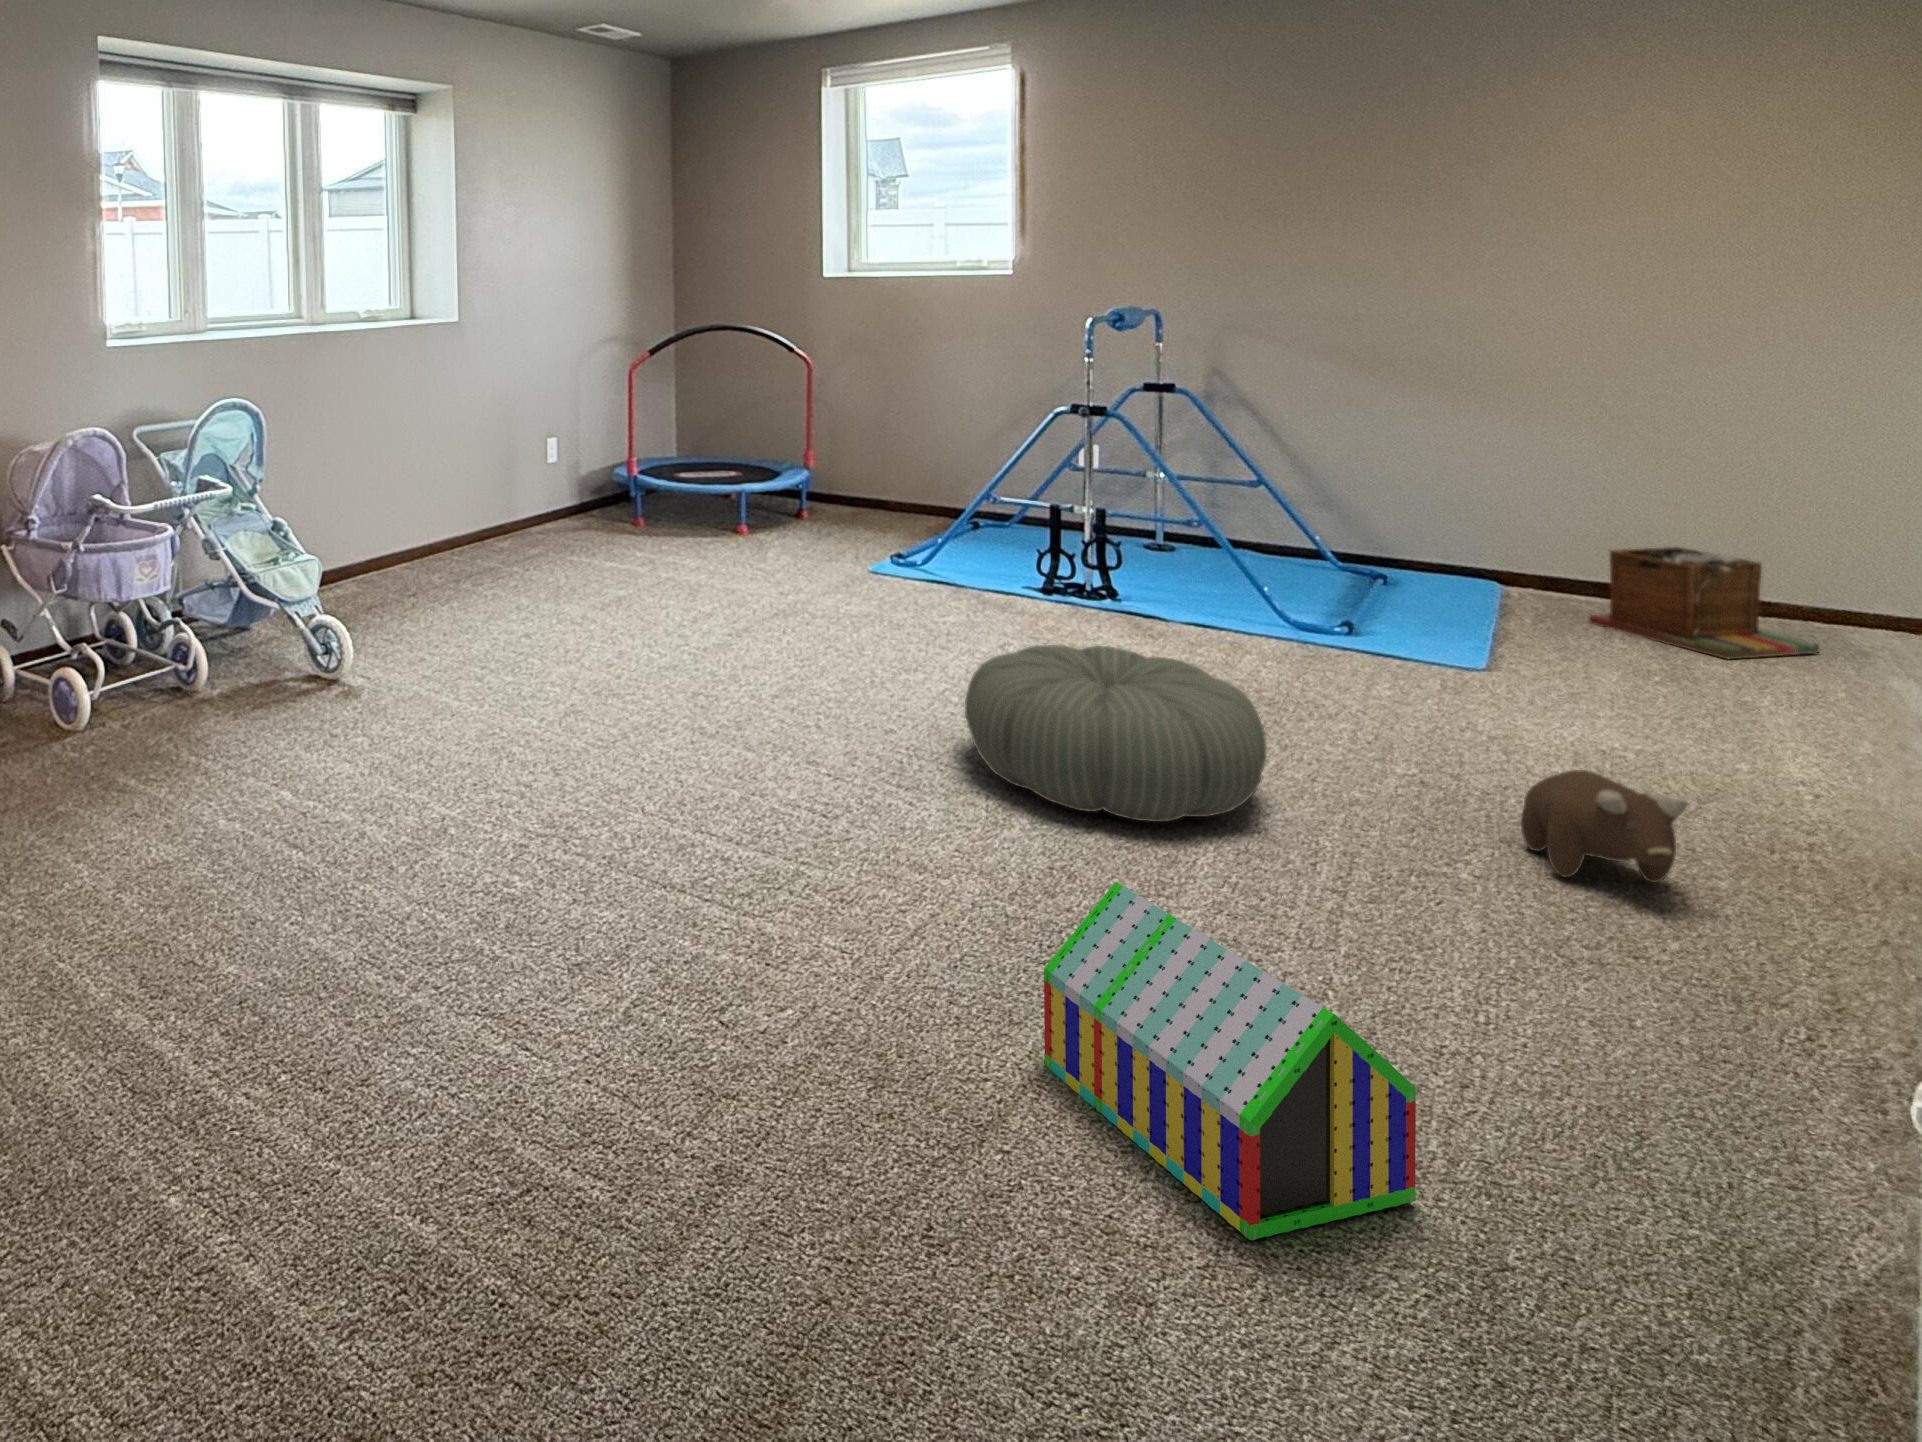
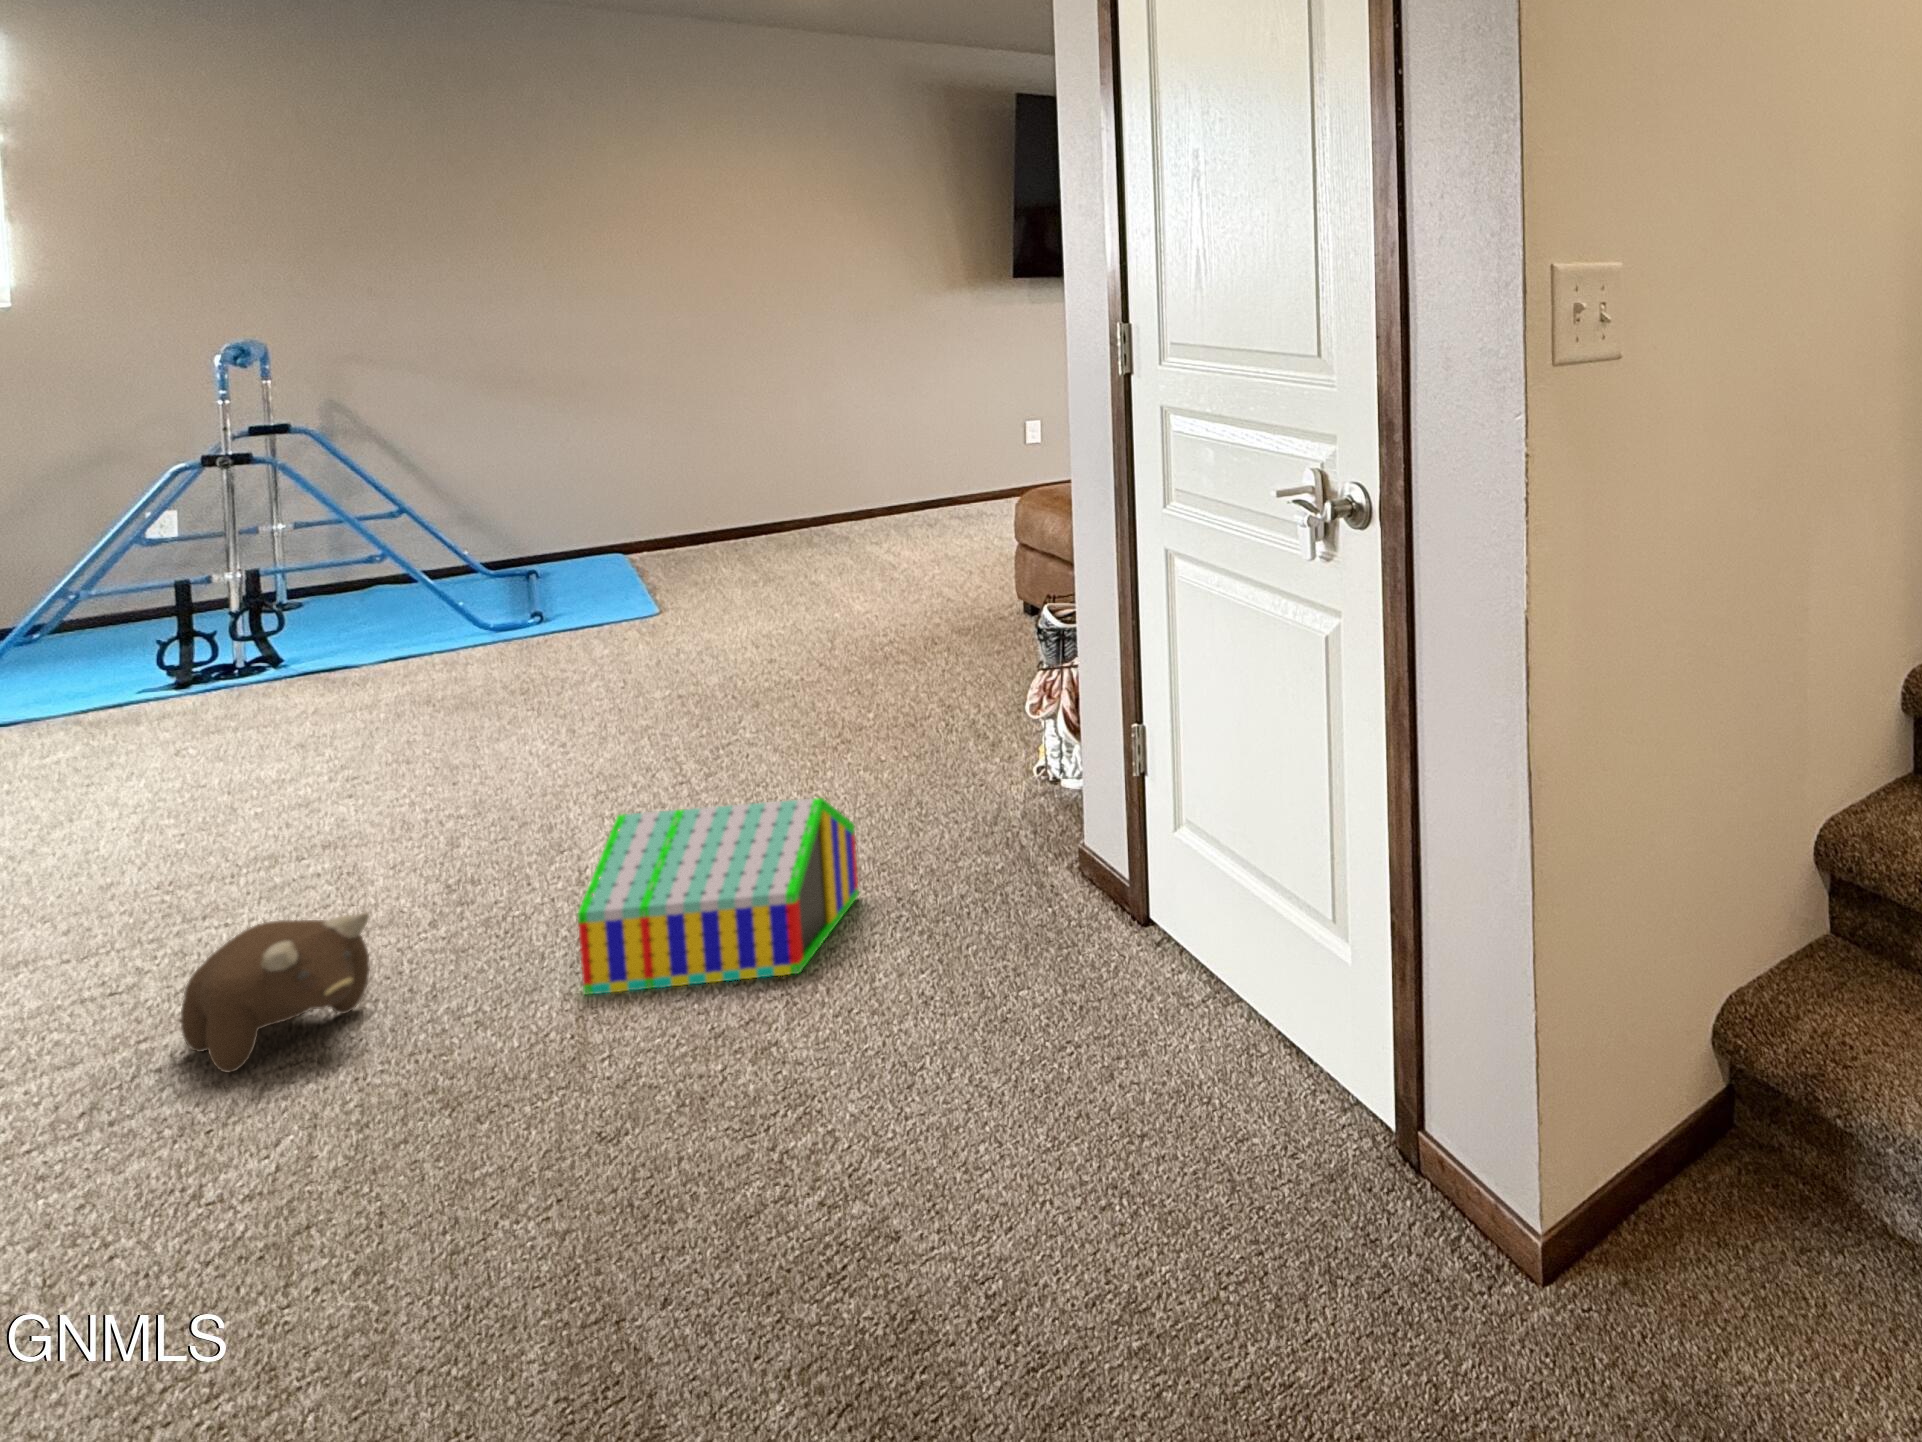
laundry basket: present [1589,547,1820,659] -> none [697,490,828,561]
pouf: present [965,645,1267,822] -> none [243,668,594,851]
plush toy: present [1521,770,1687,883] -> present [181,913,370,1073]

